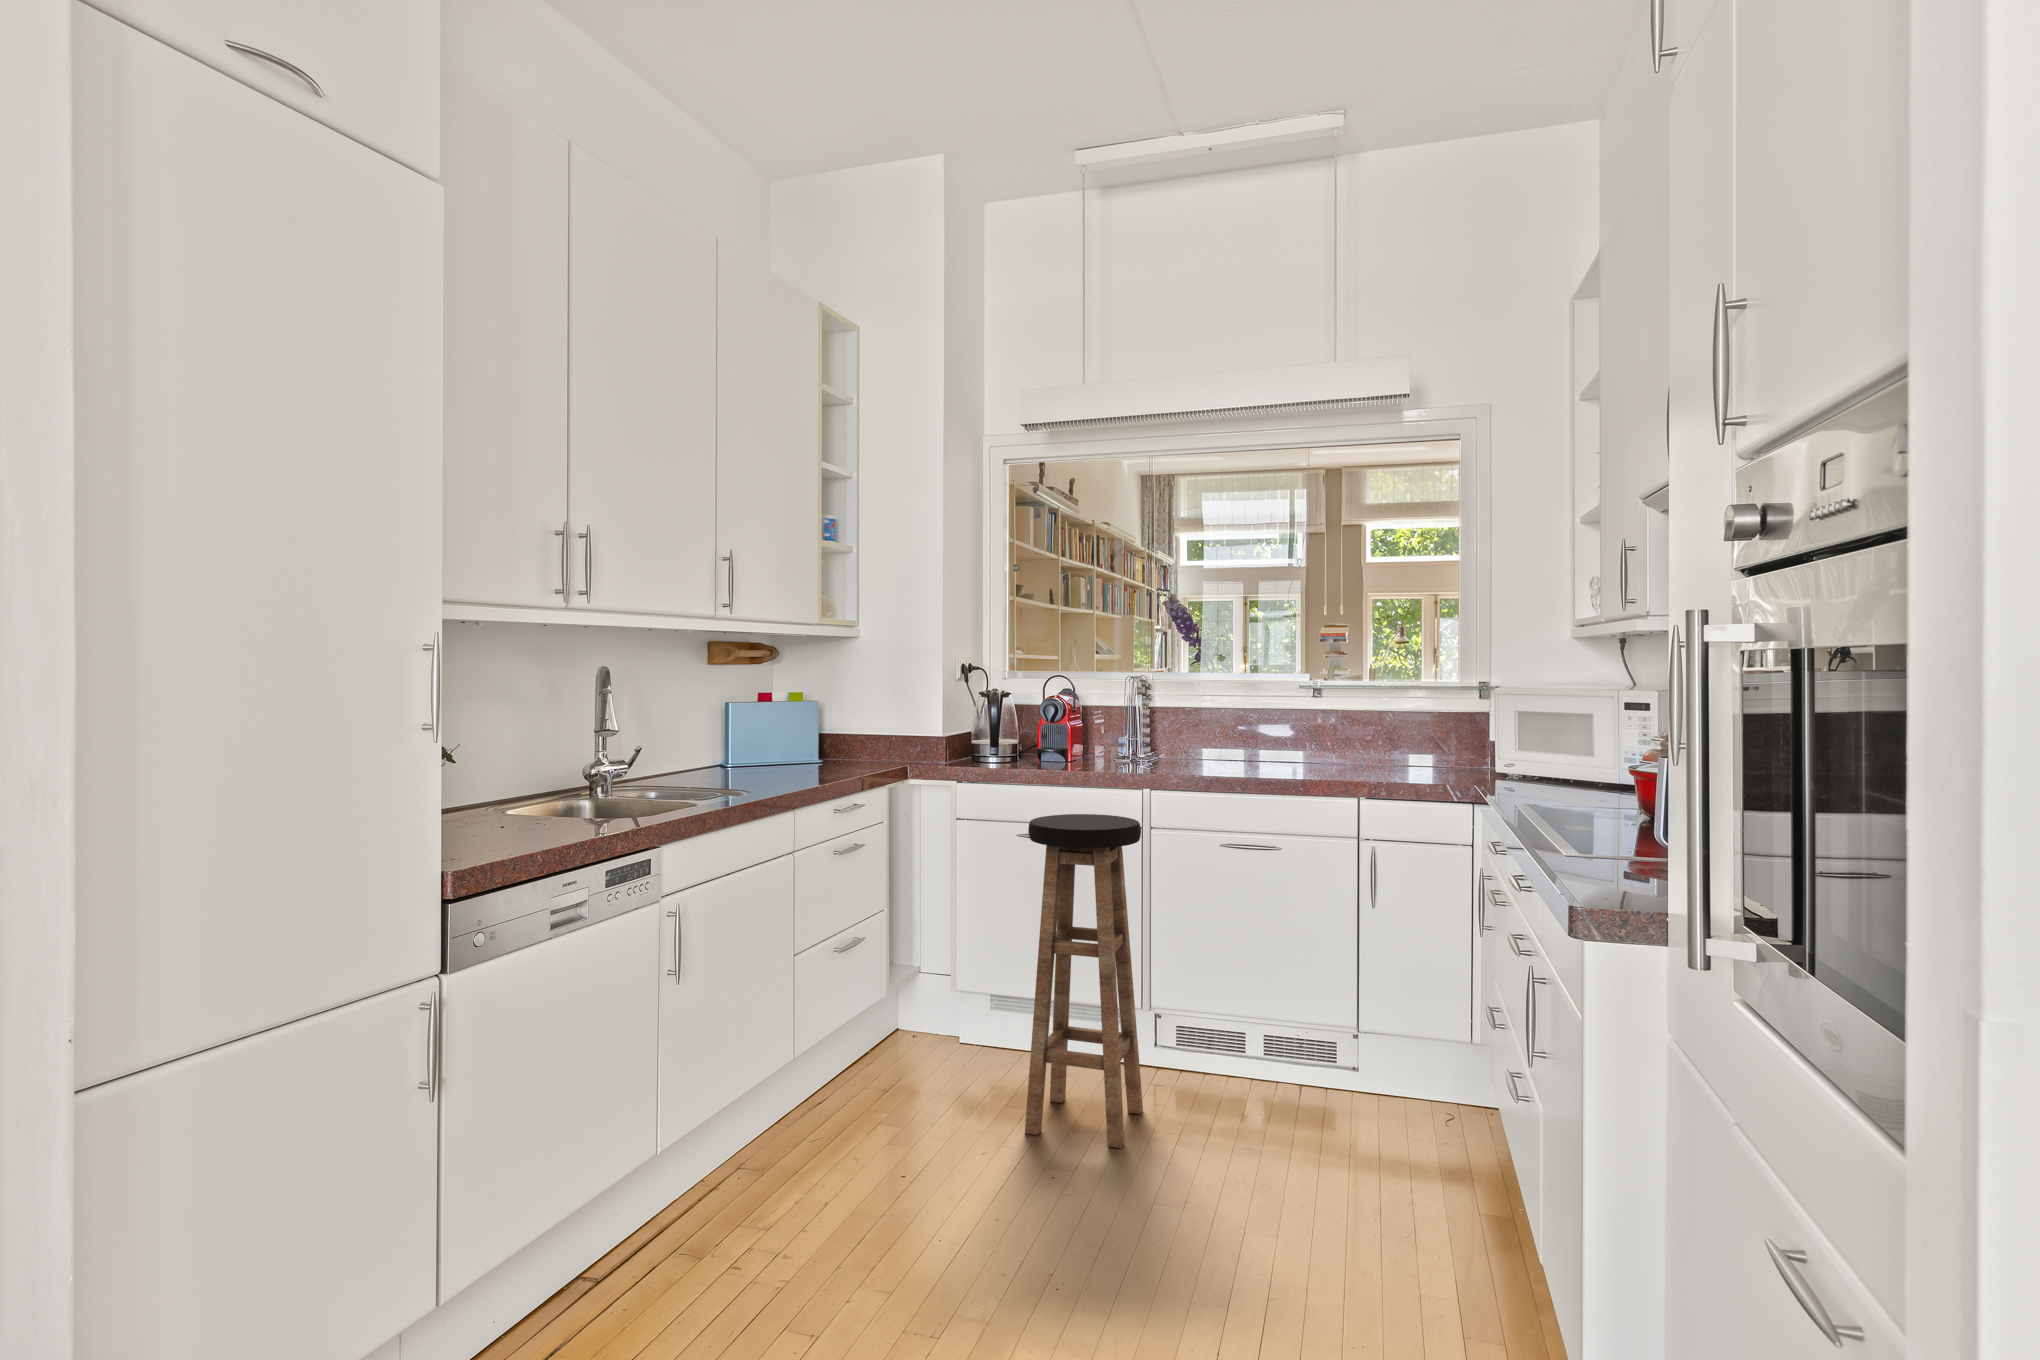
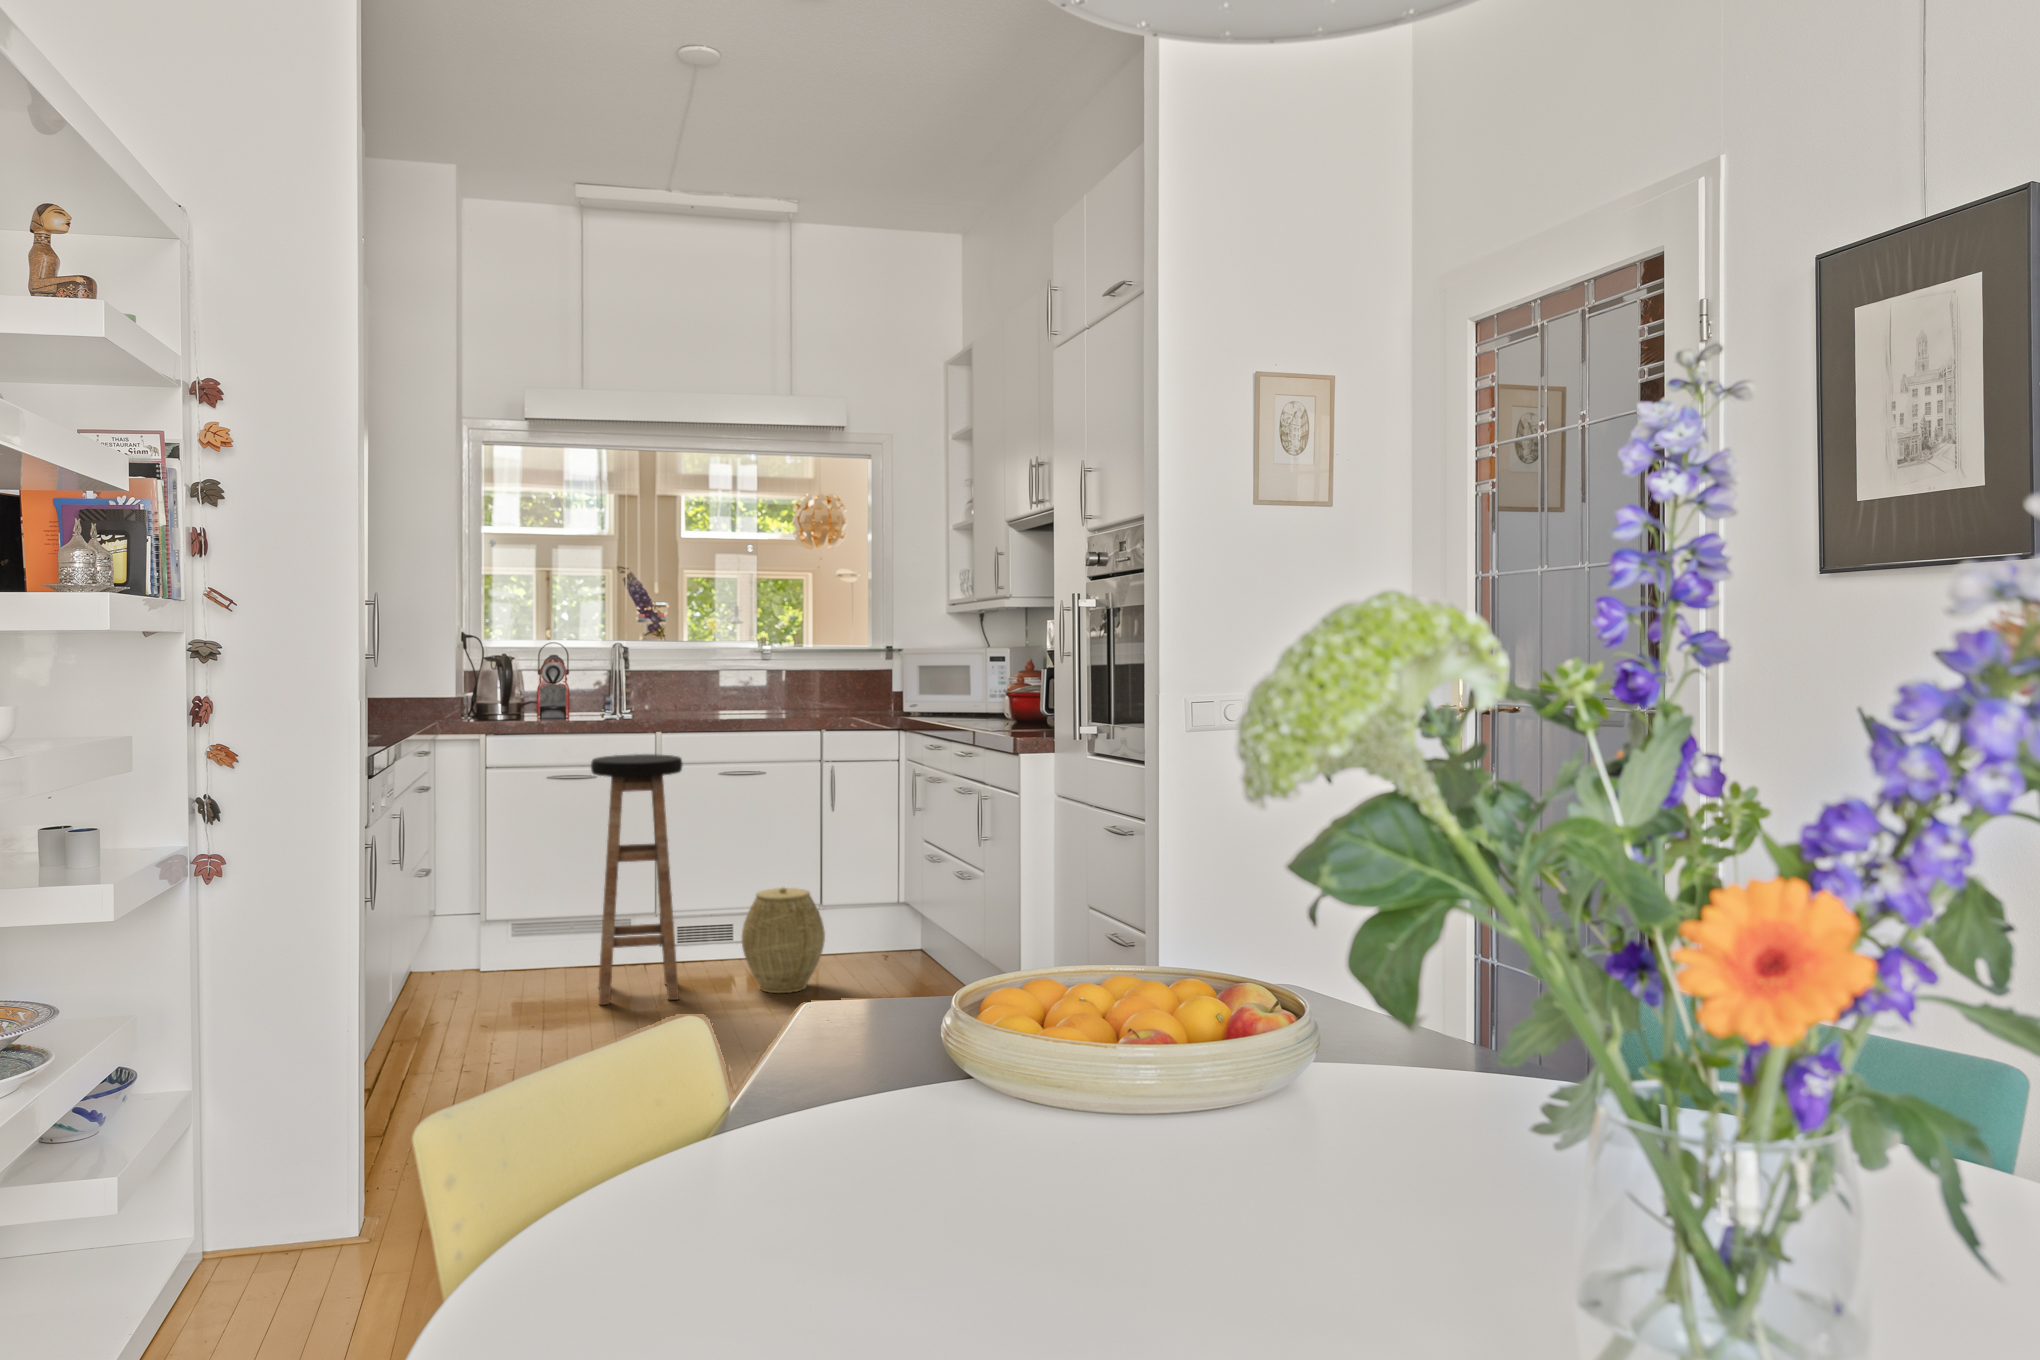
woven basket: none [1211,1013,1330,1173] -> present [742,887,825,993]

